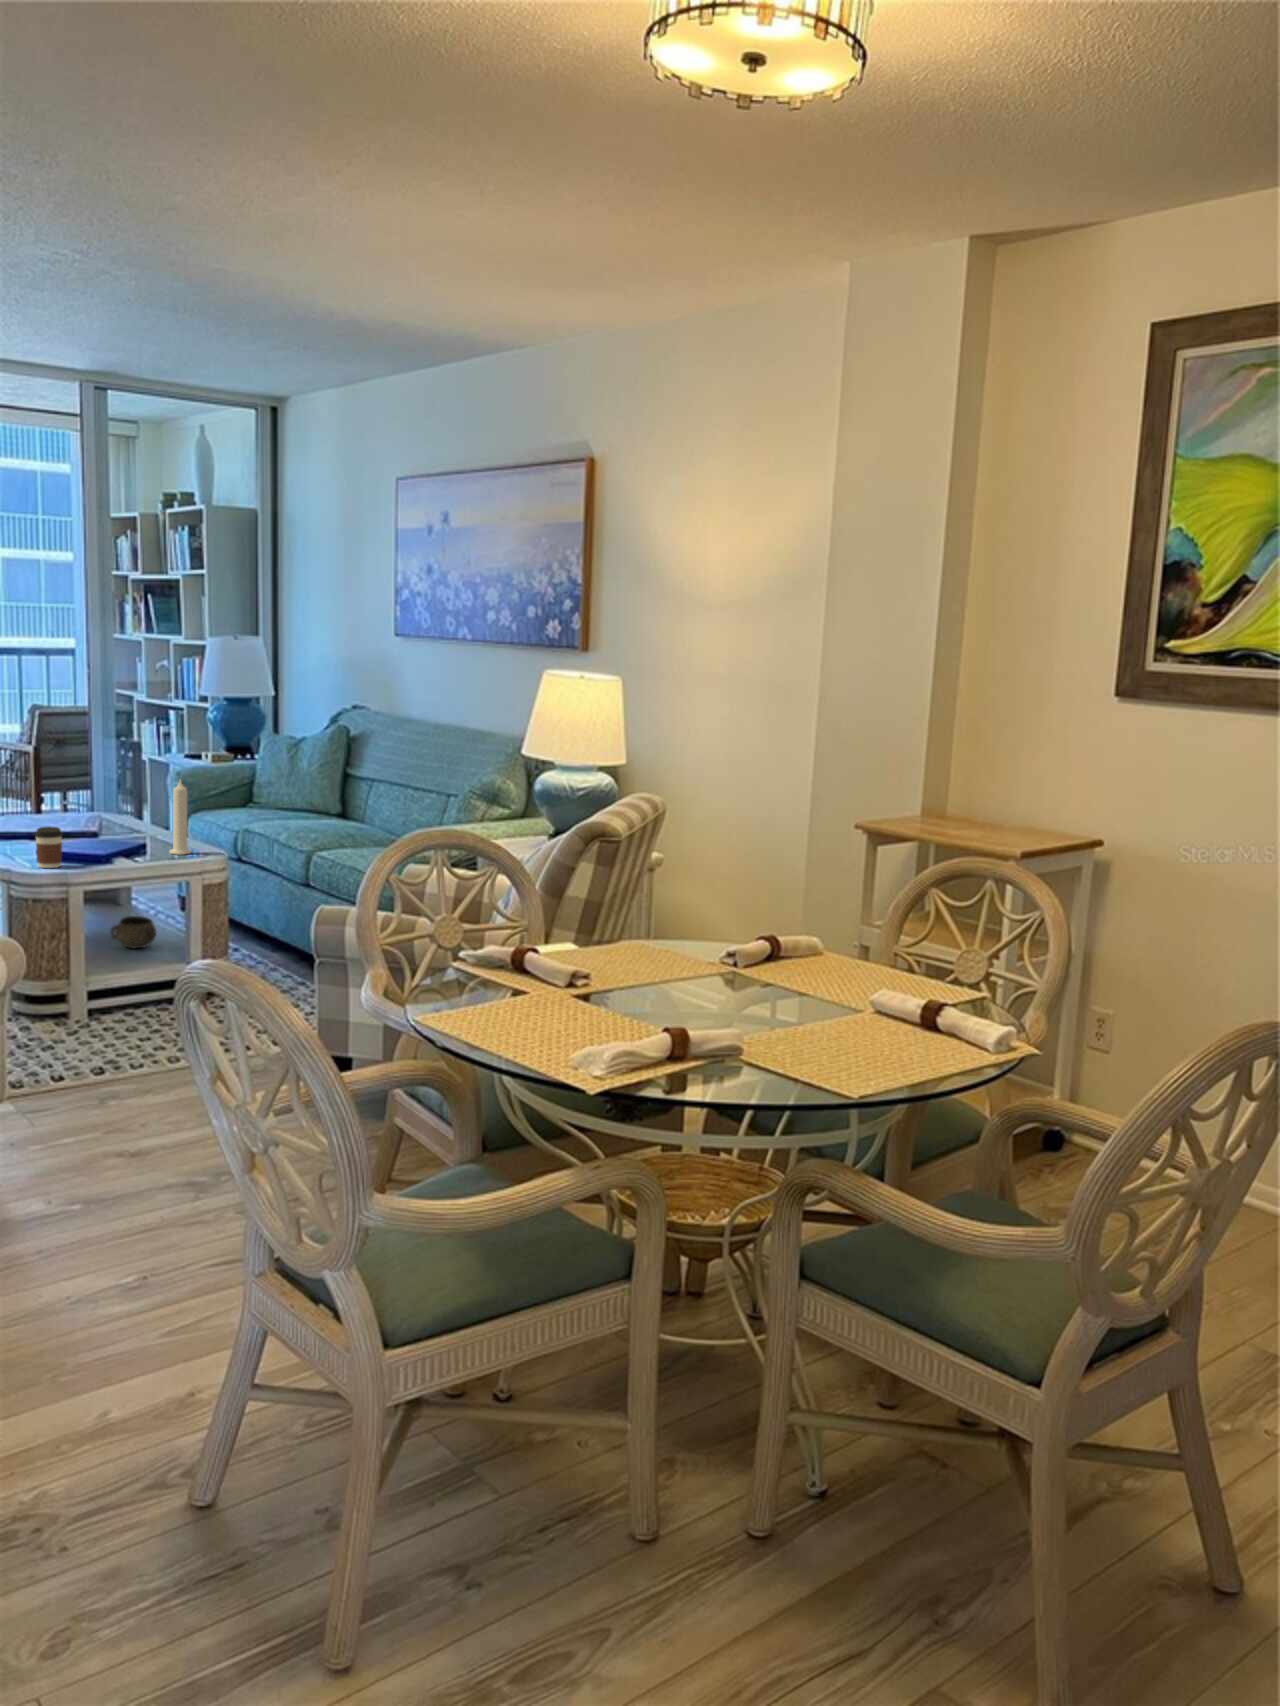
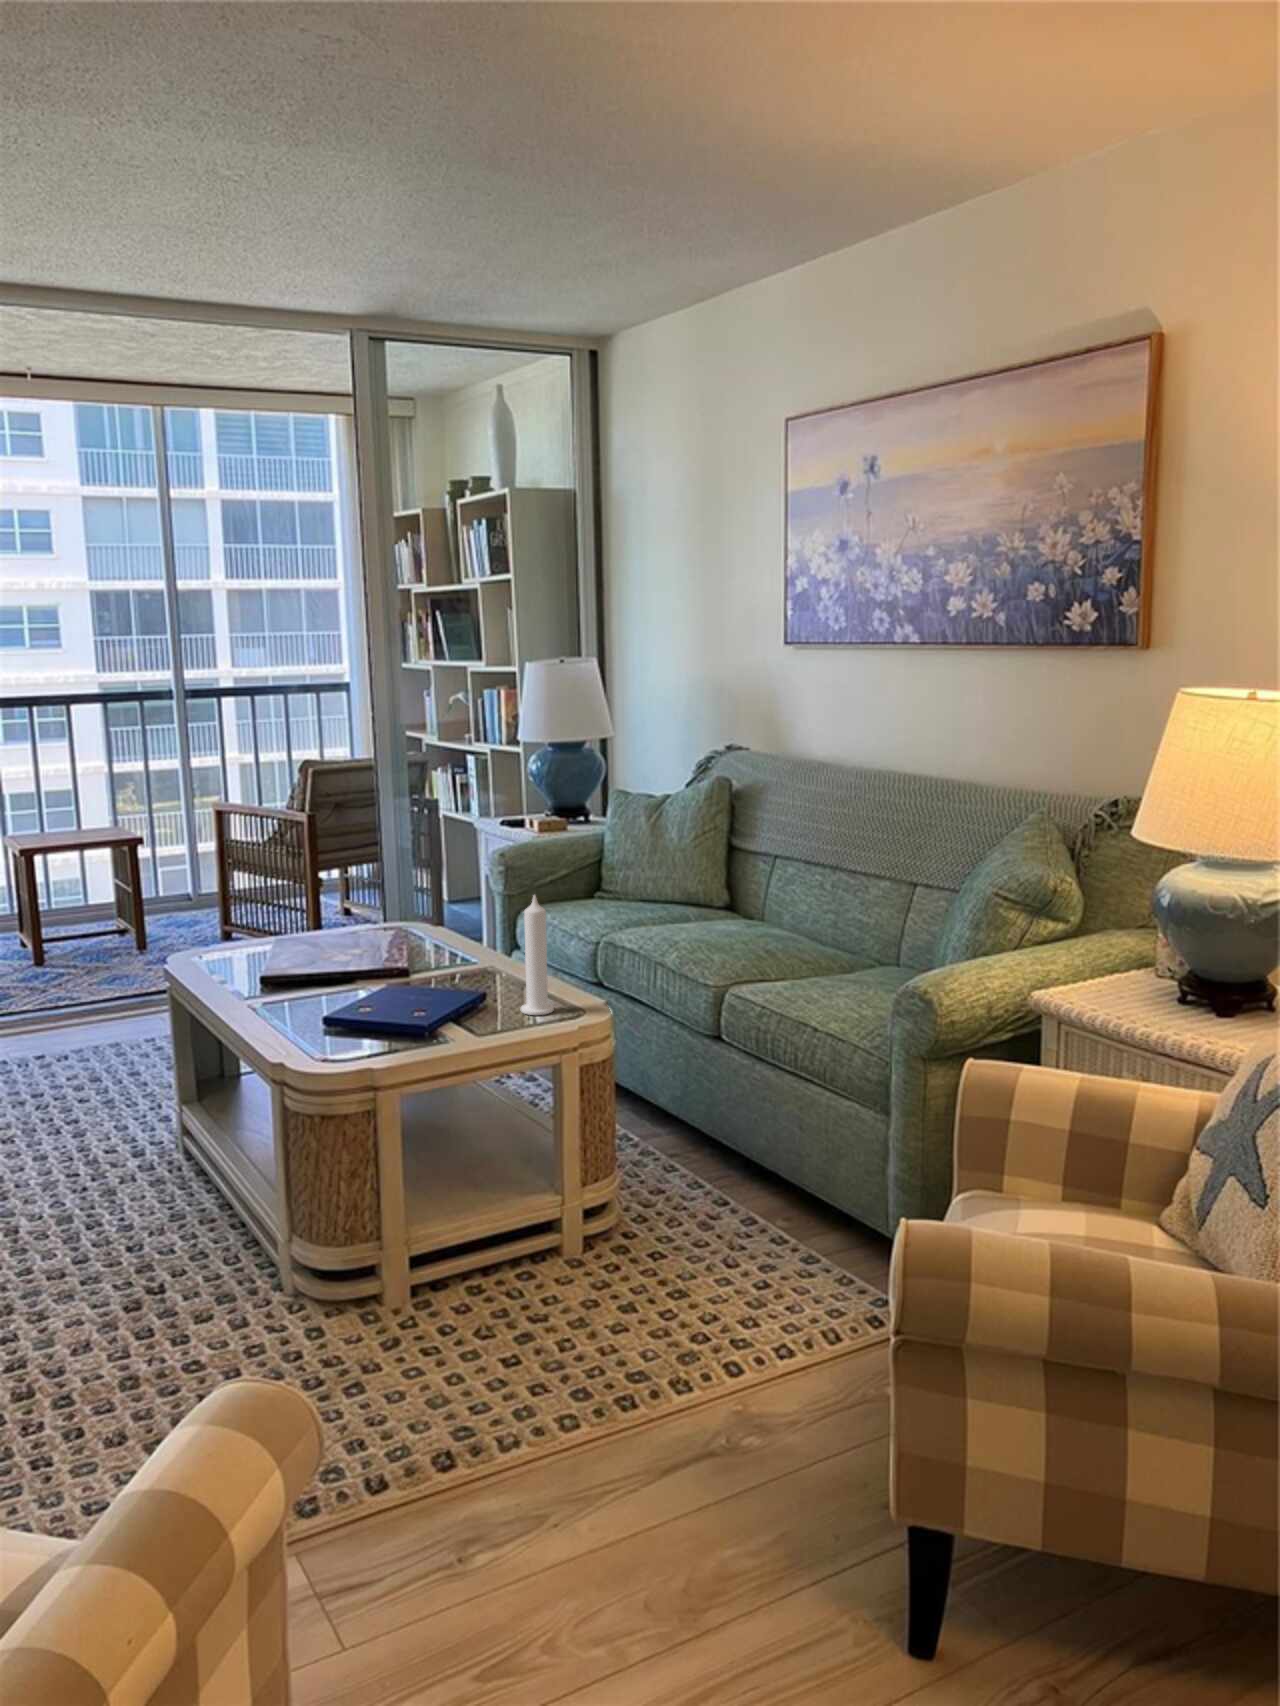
coffee cup: present [35,826,62,868] -> none [320,989,362,1060]
decorative bowl: present [110,916,156,948] -> none [434,1102,503,1156]

